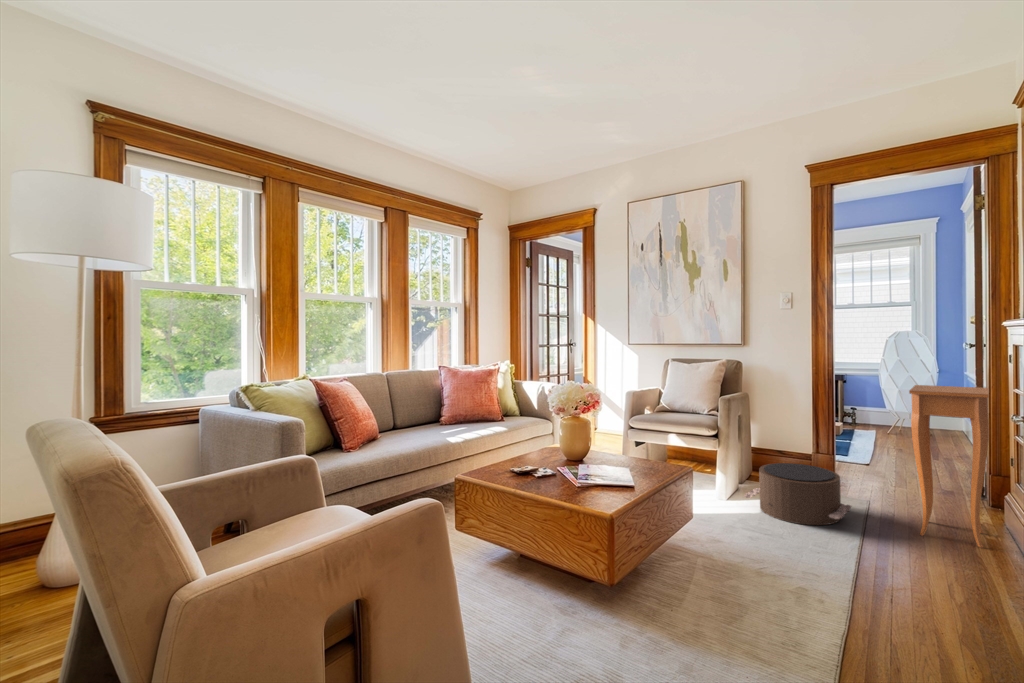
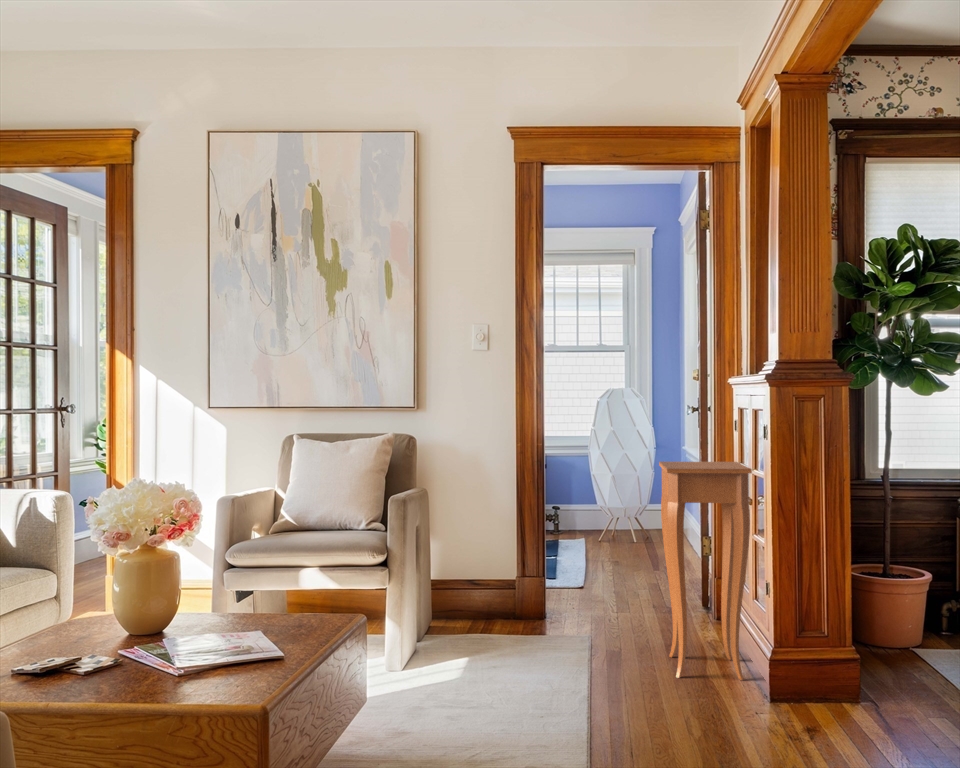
pouf: present [744,463,852,525] -> none [445,597,594,696]

